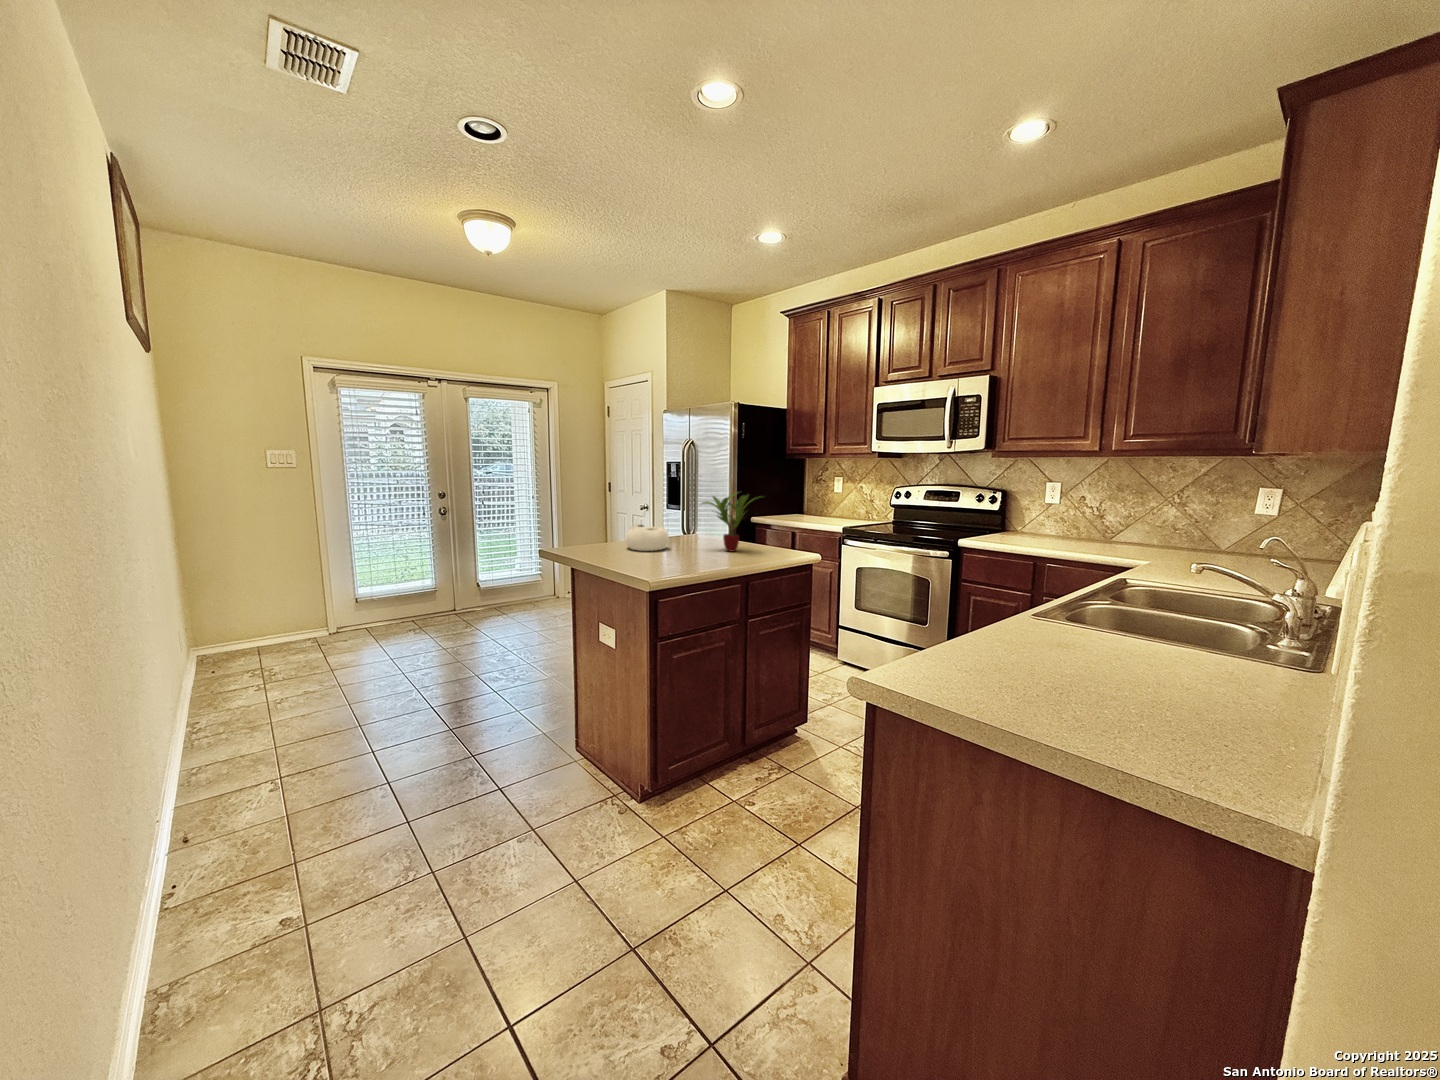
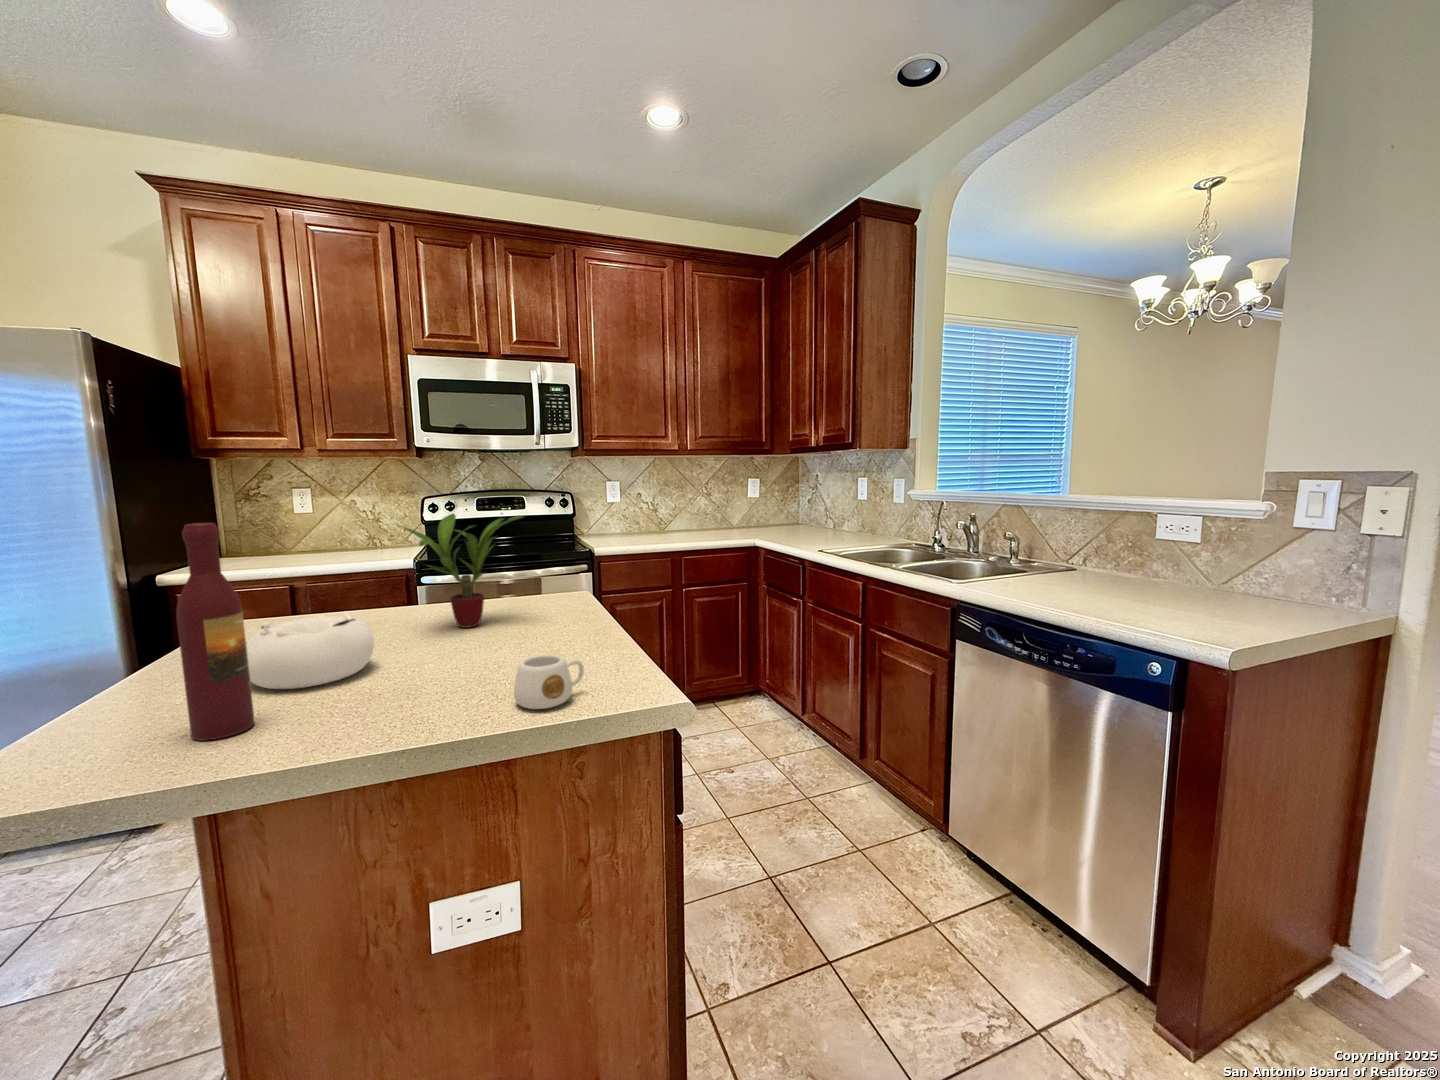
wine bottle: none [588,483,605,552] -> present [176,523,254,741]
mug: none [632,550,660,571] -> present [514,655,584,709]

